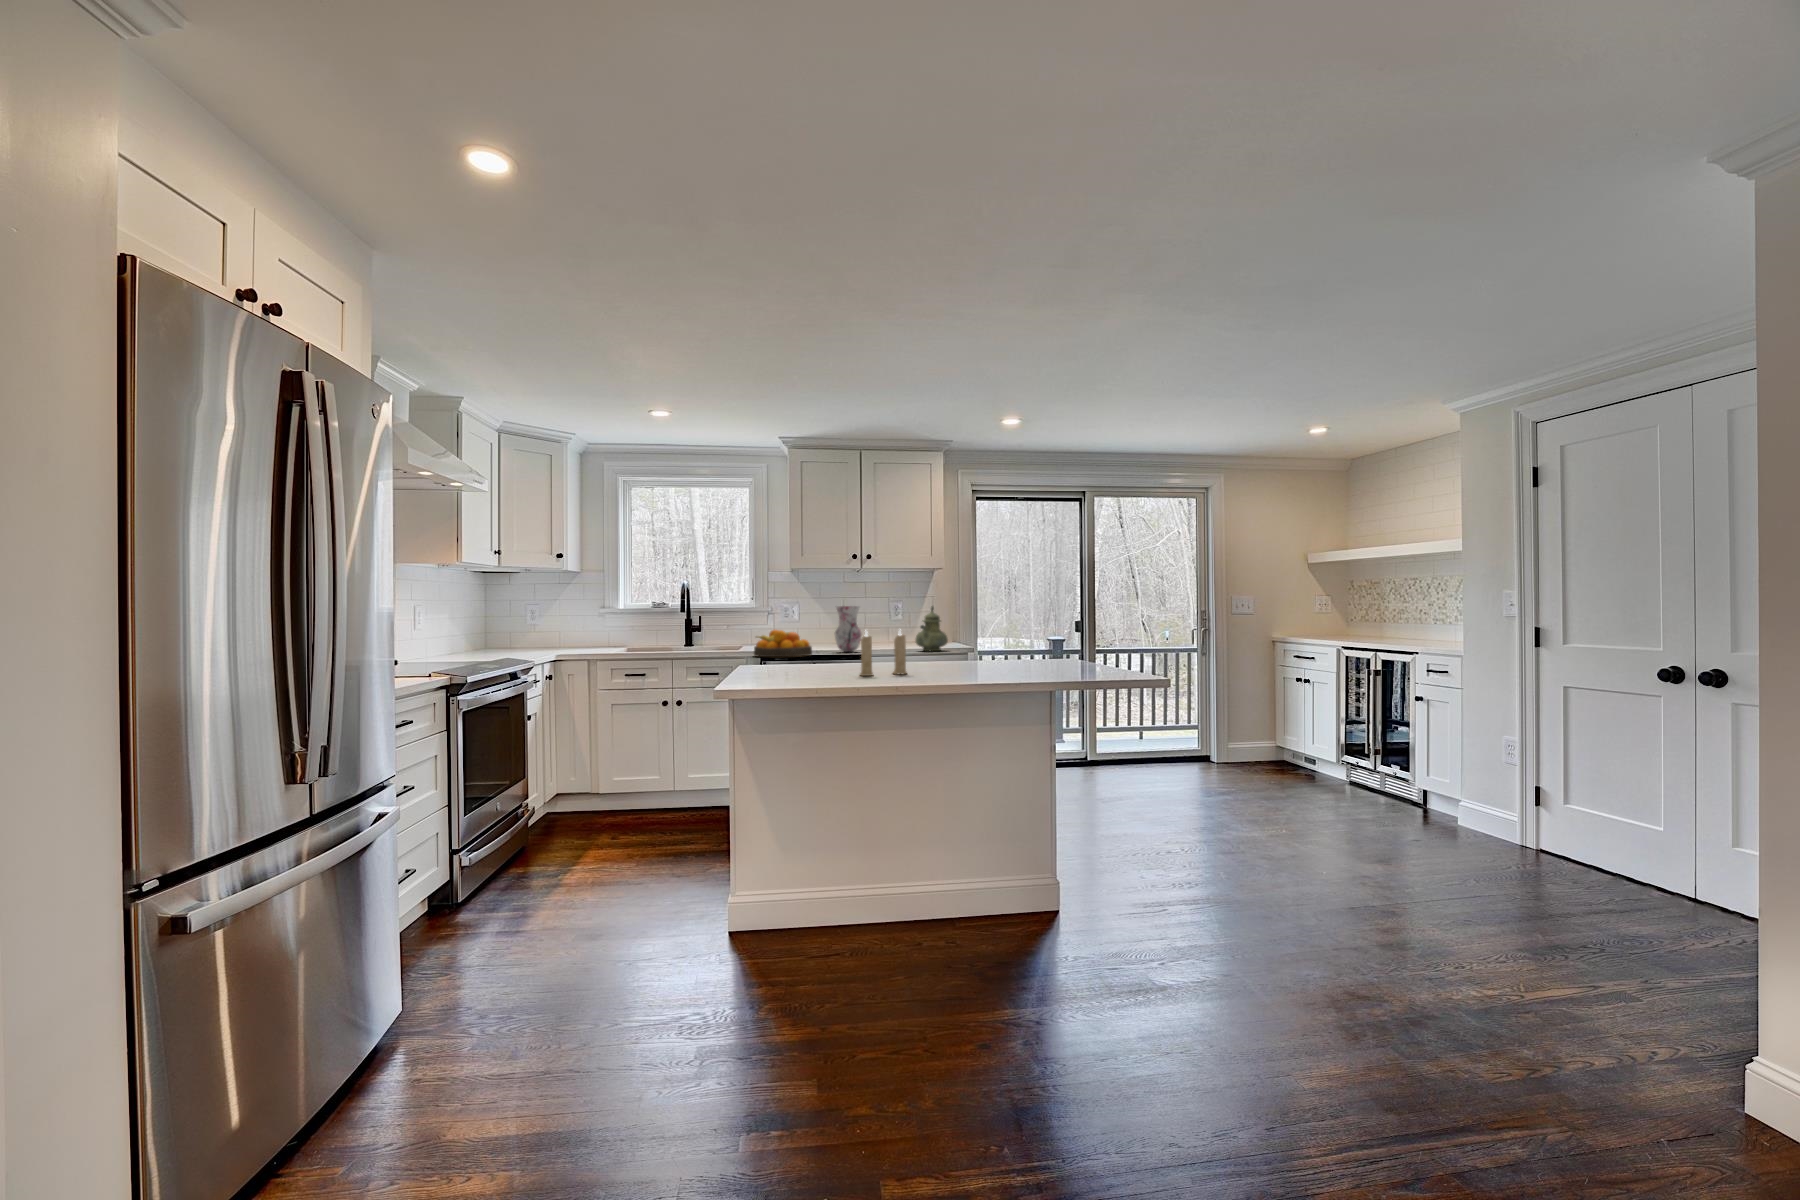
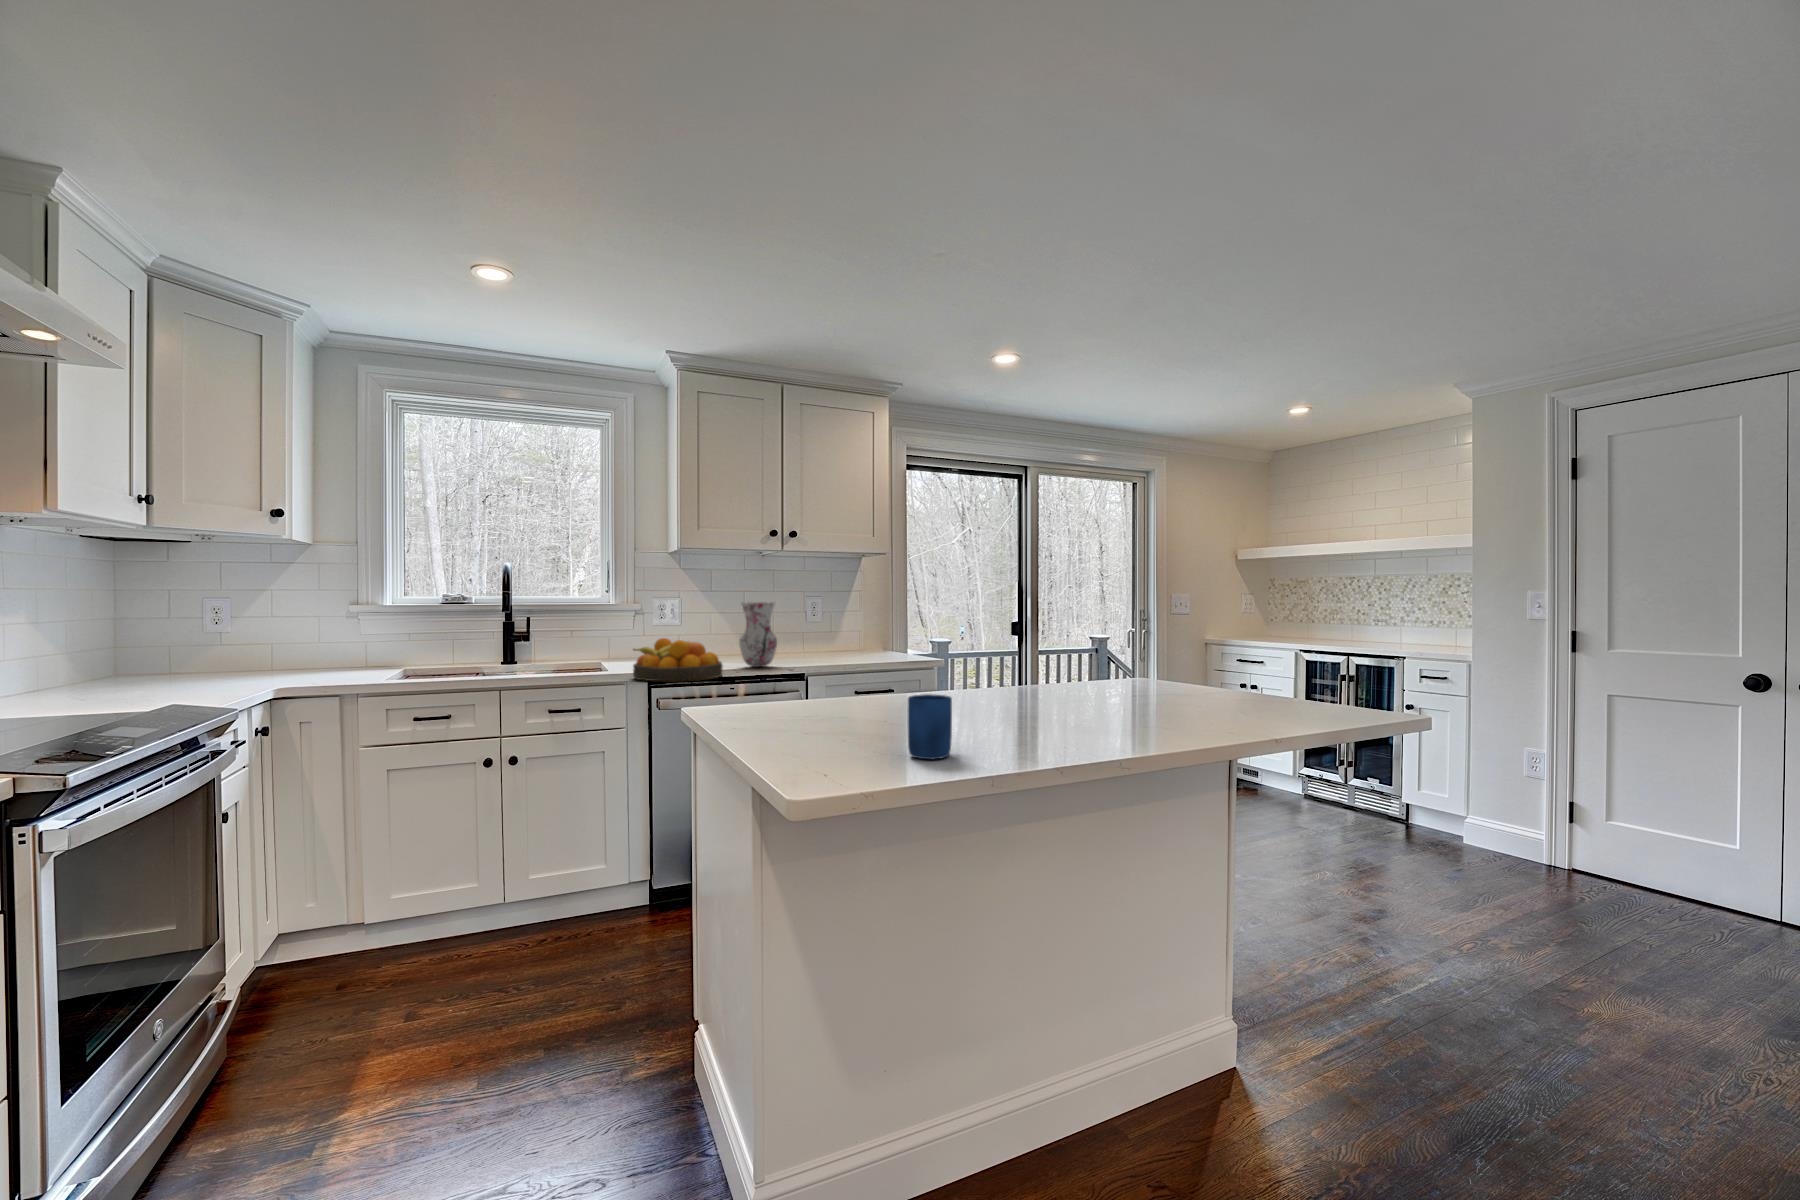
teapot: present [915,606,948,651] -> none [850,602,893,664]
candle: present [860,631,907,676] -> none [957,648,1028,735]
mug: none [802,649,832,681] -> present [908,694,952,759]

